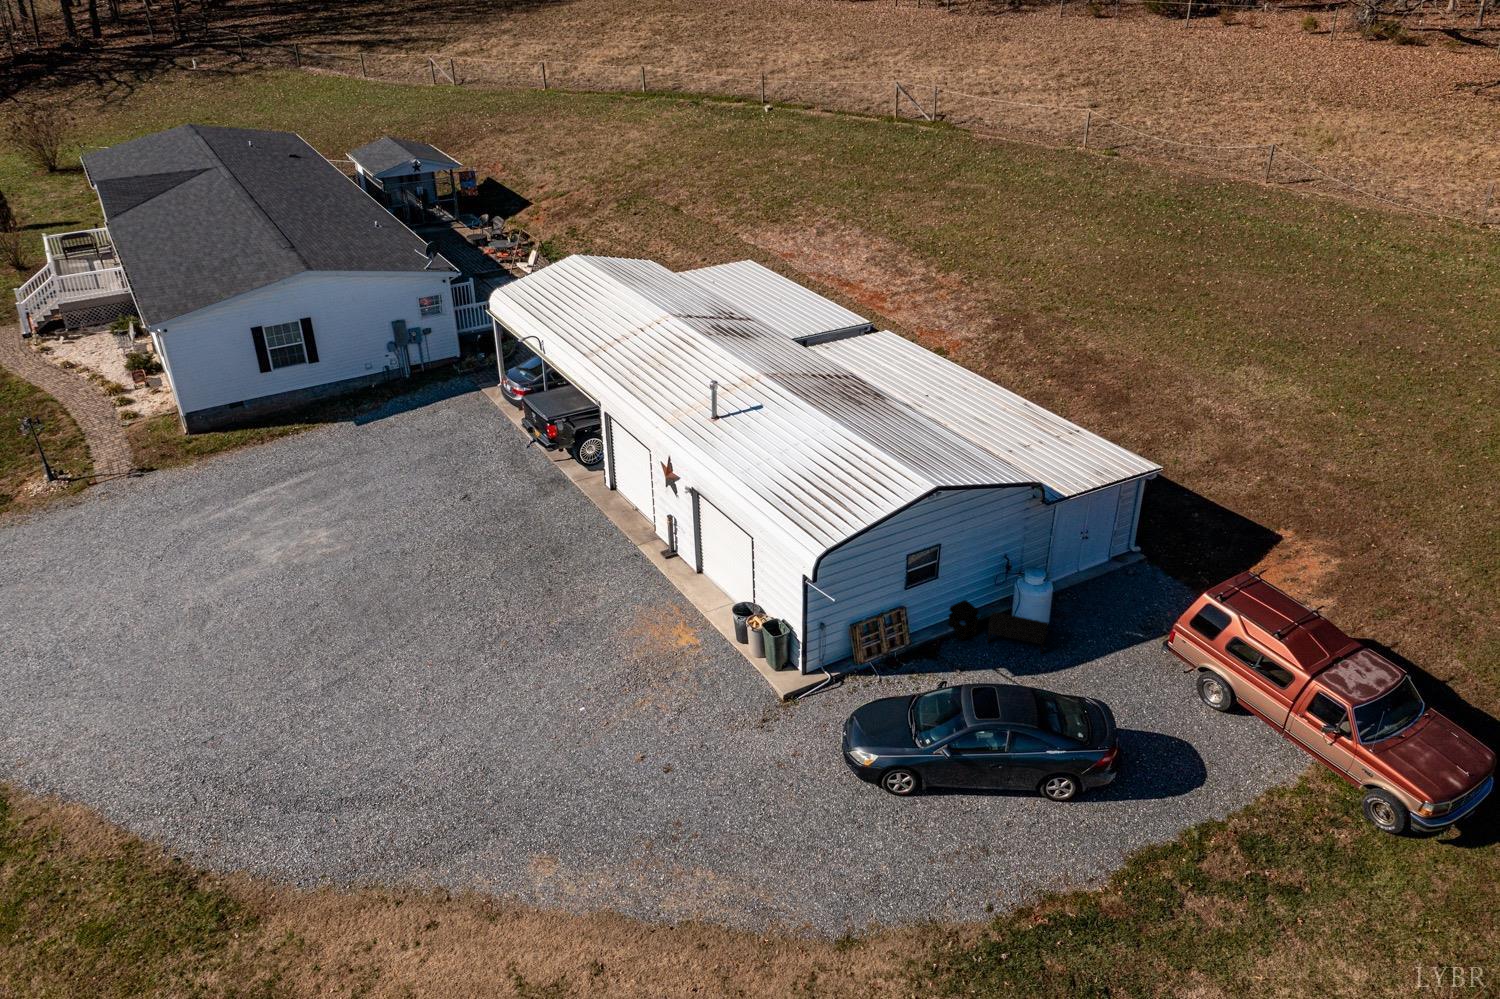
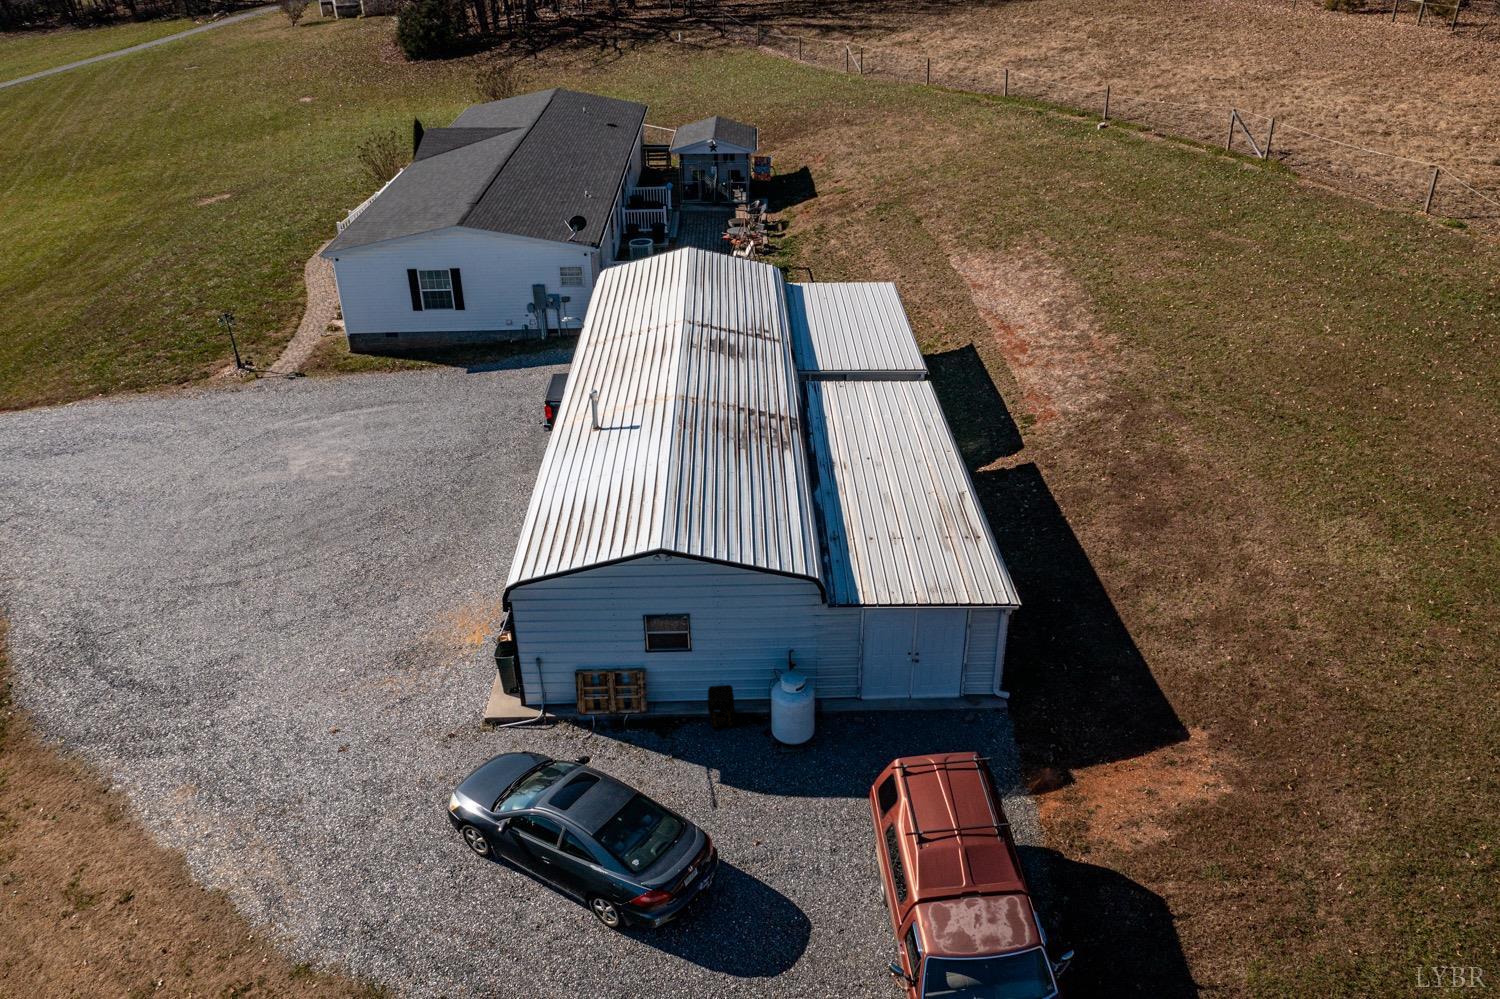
bench: present [988,612,1048,653] -> none [732,708,792,773]

